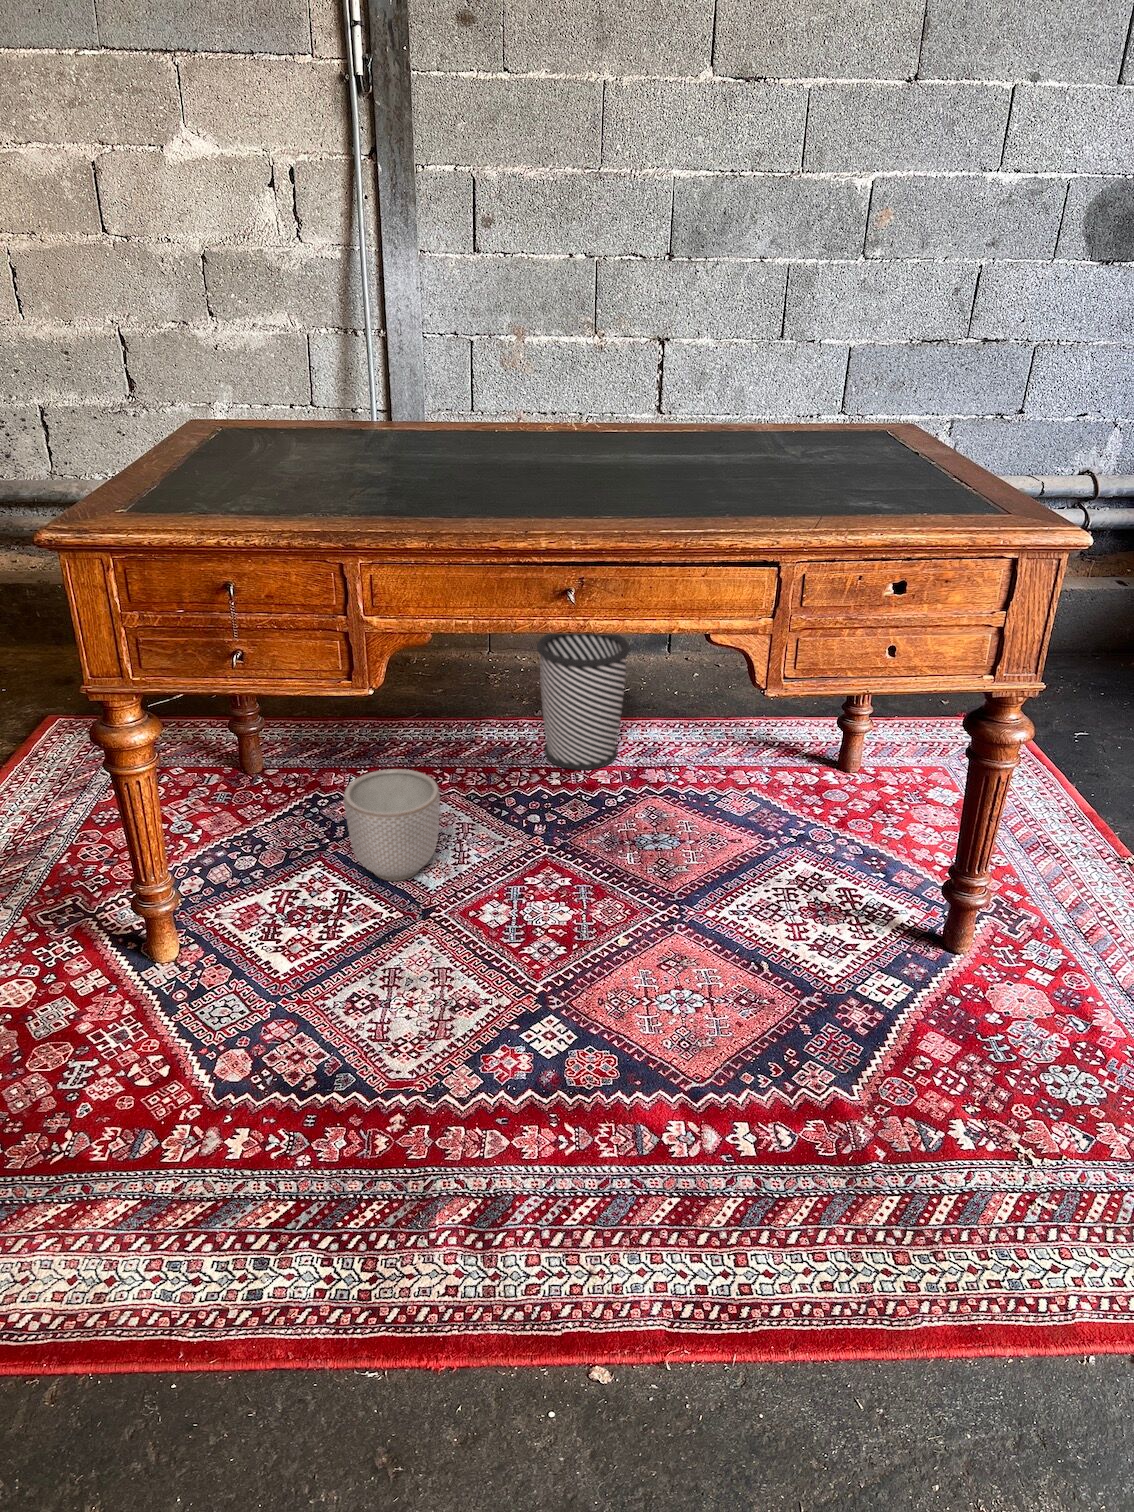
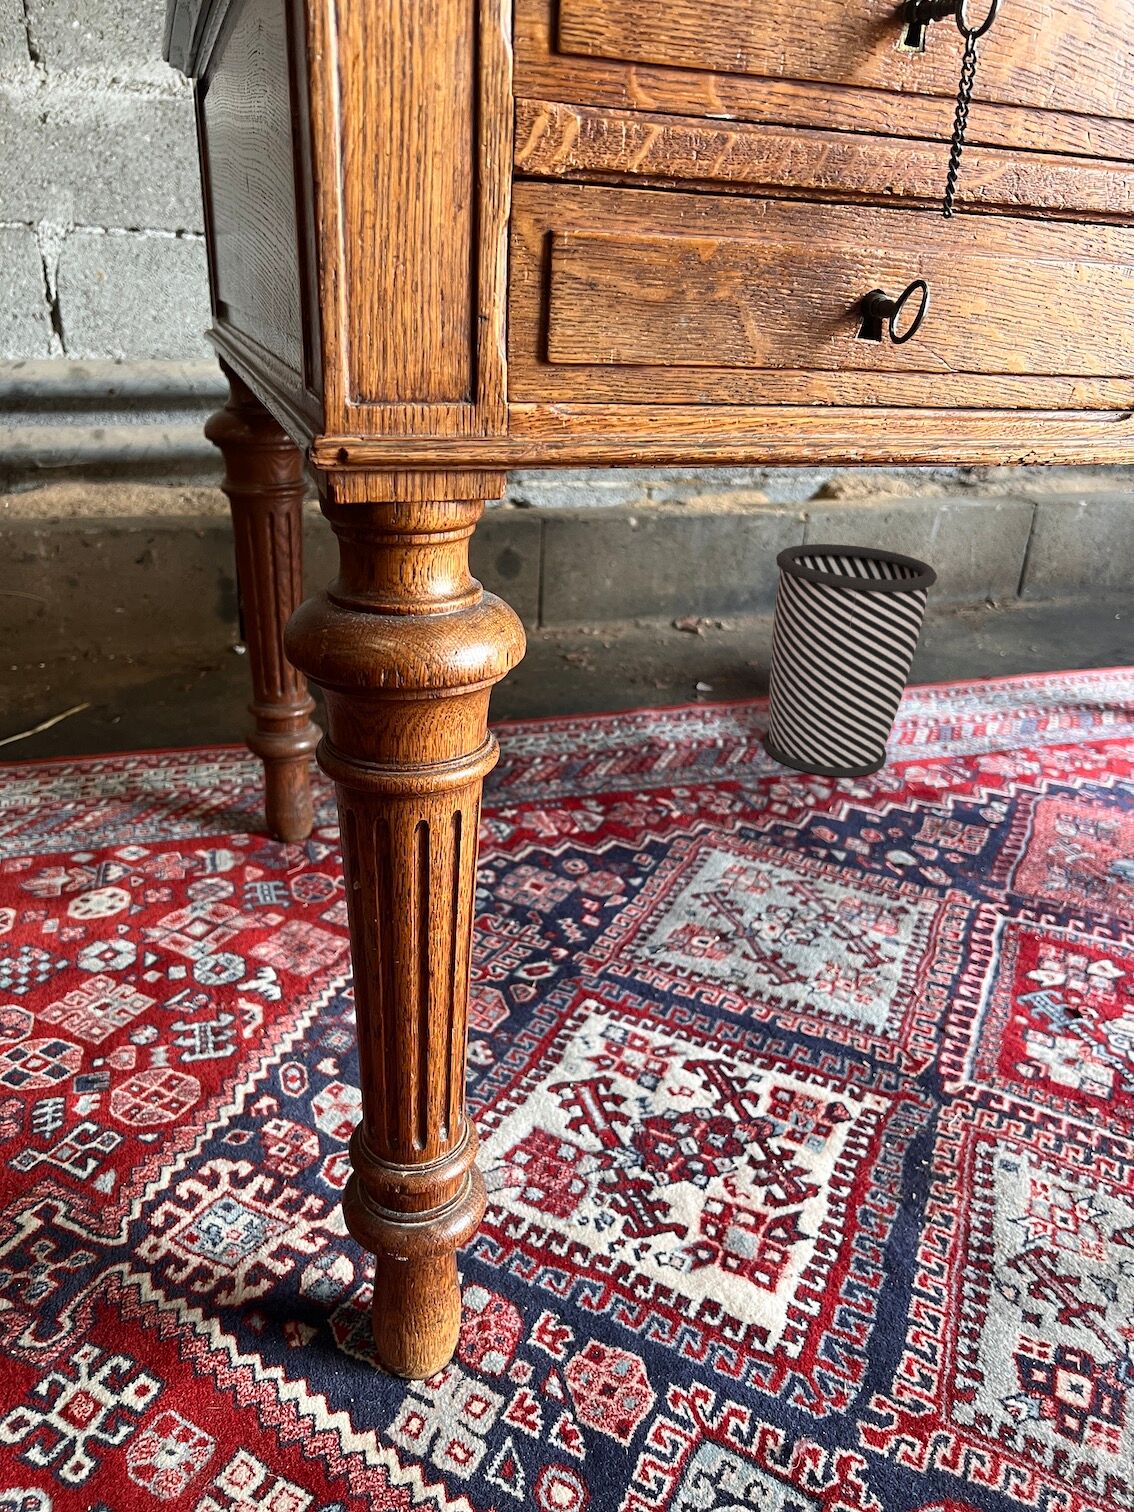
planter: present [344,769,440,881] -> none [668,782,879,1021]

